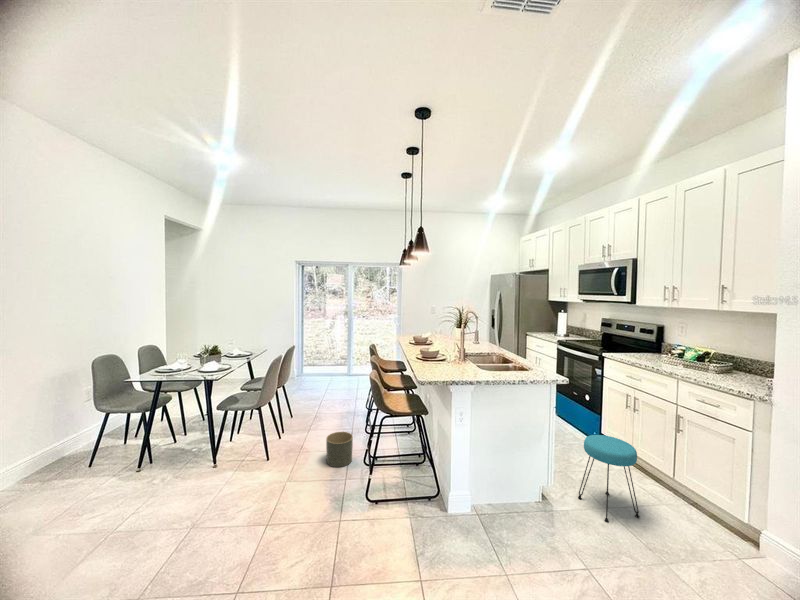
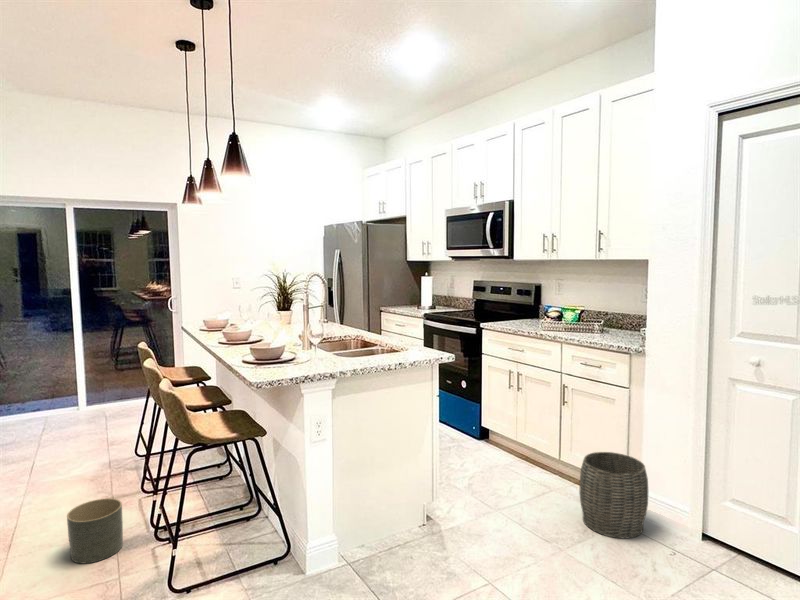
stool: present [578,435,639,522] -> none [467,422,533,524]
woven basket: none [689,483,772,578] -> present [579,452,648,538]

